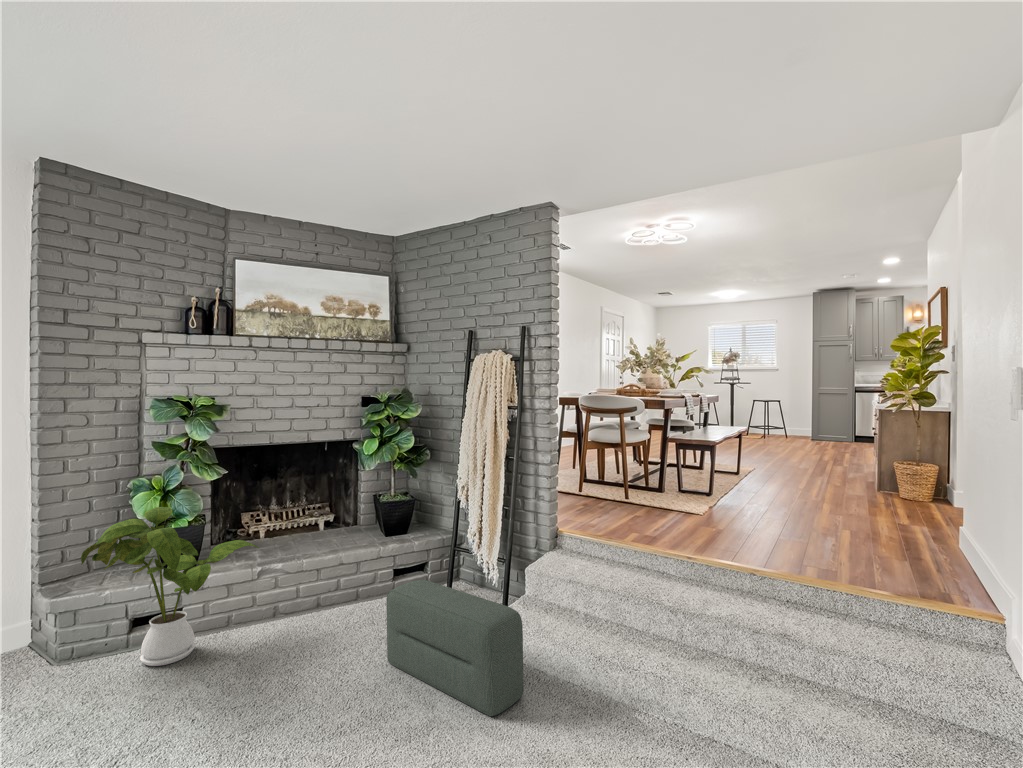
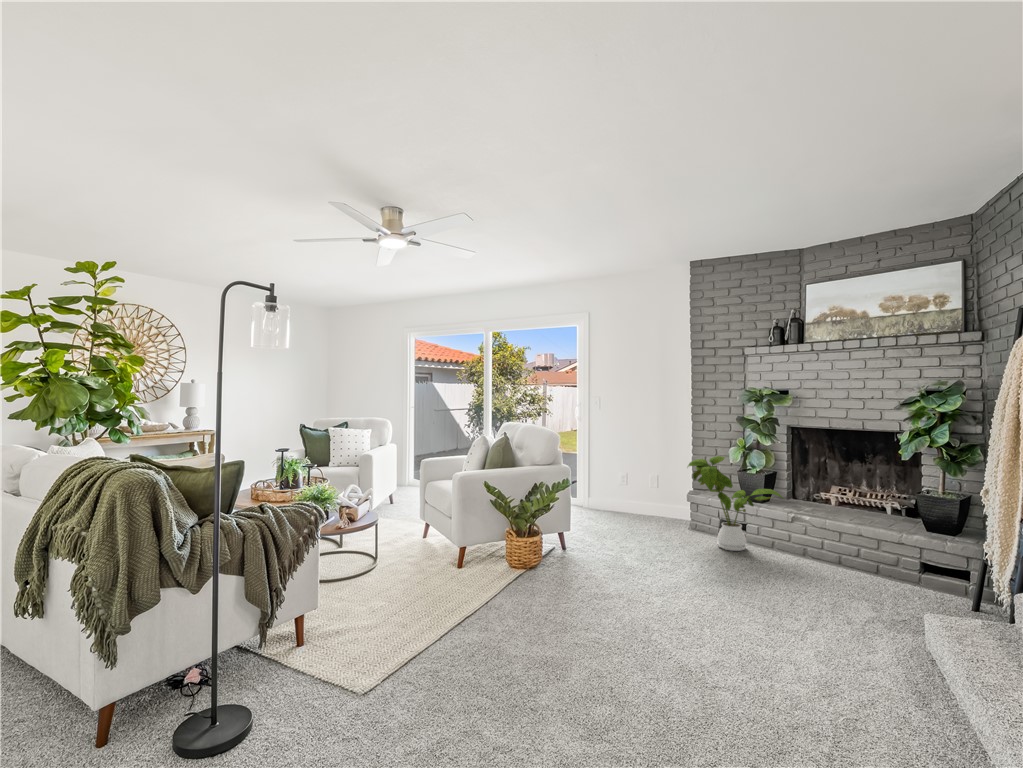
pouf: present [386,580,523,716] -> none [825,549,881,663]

